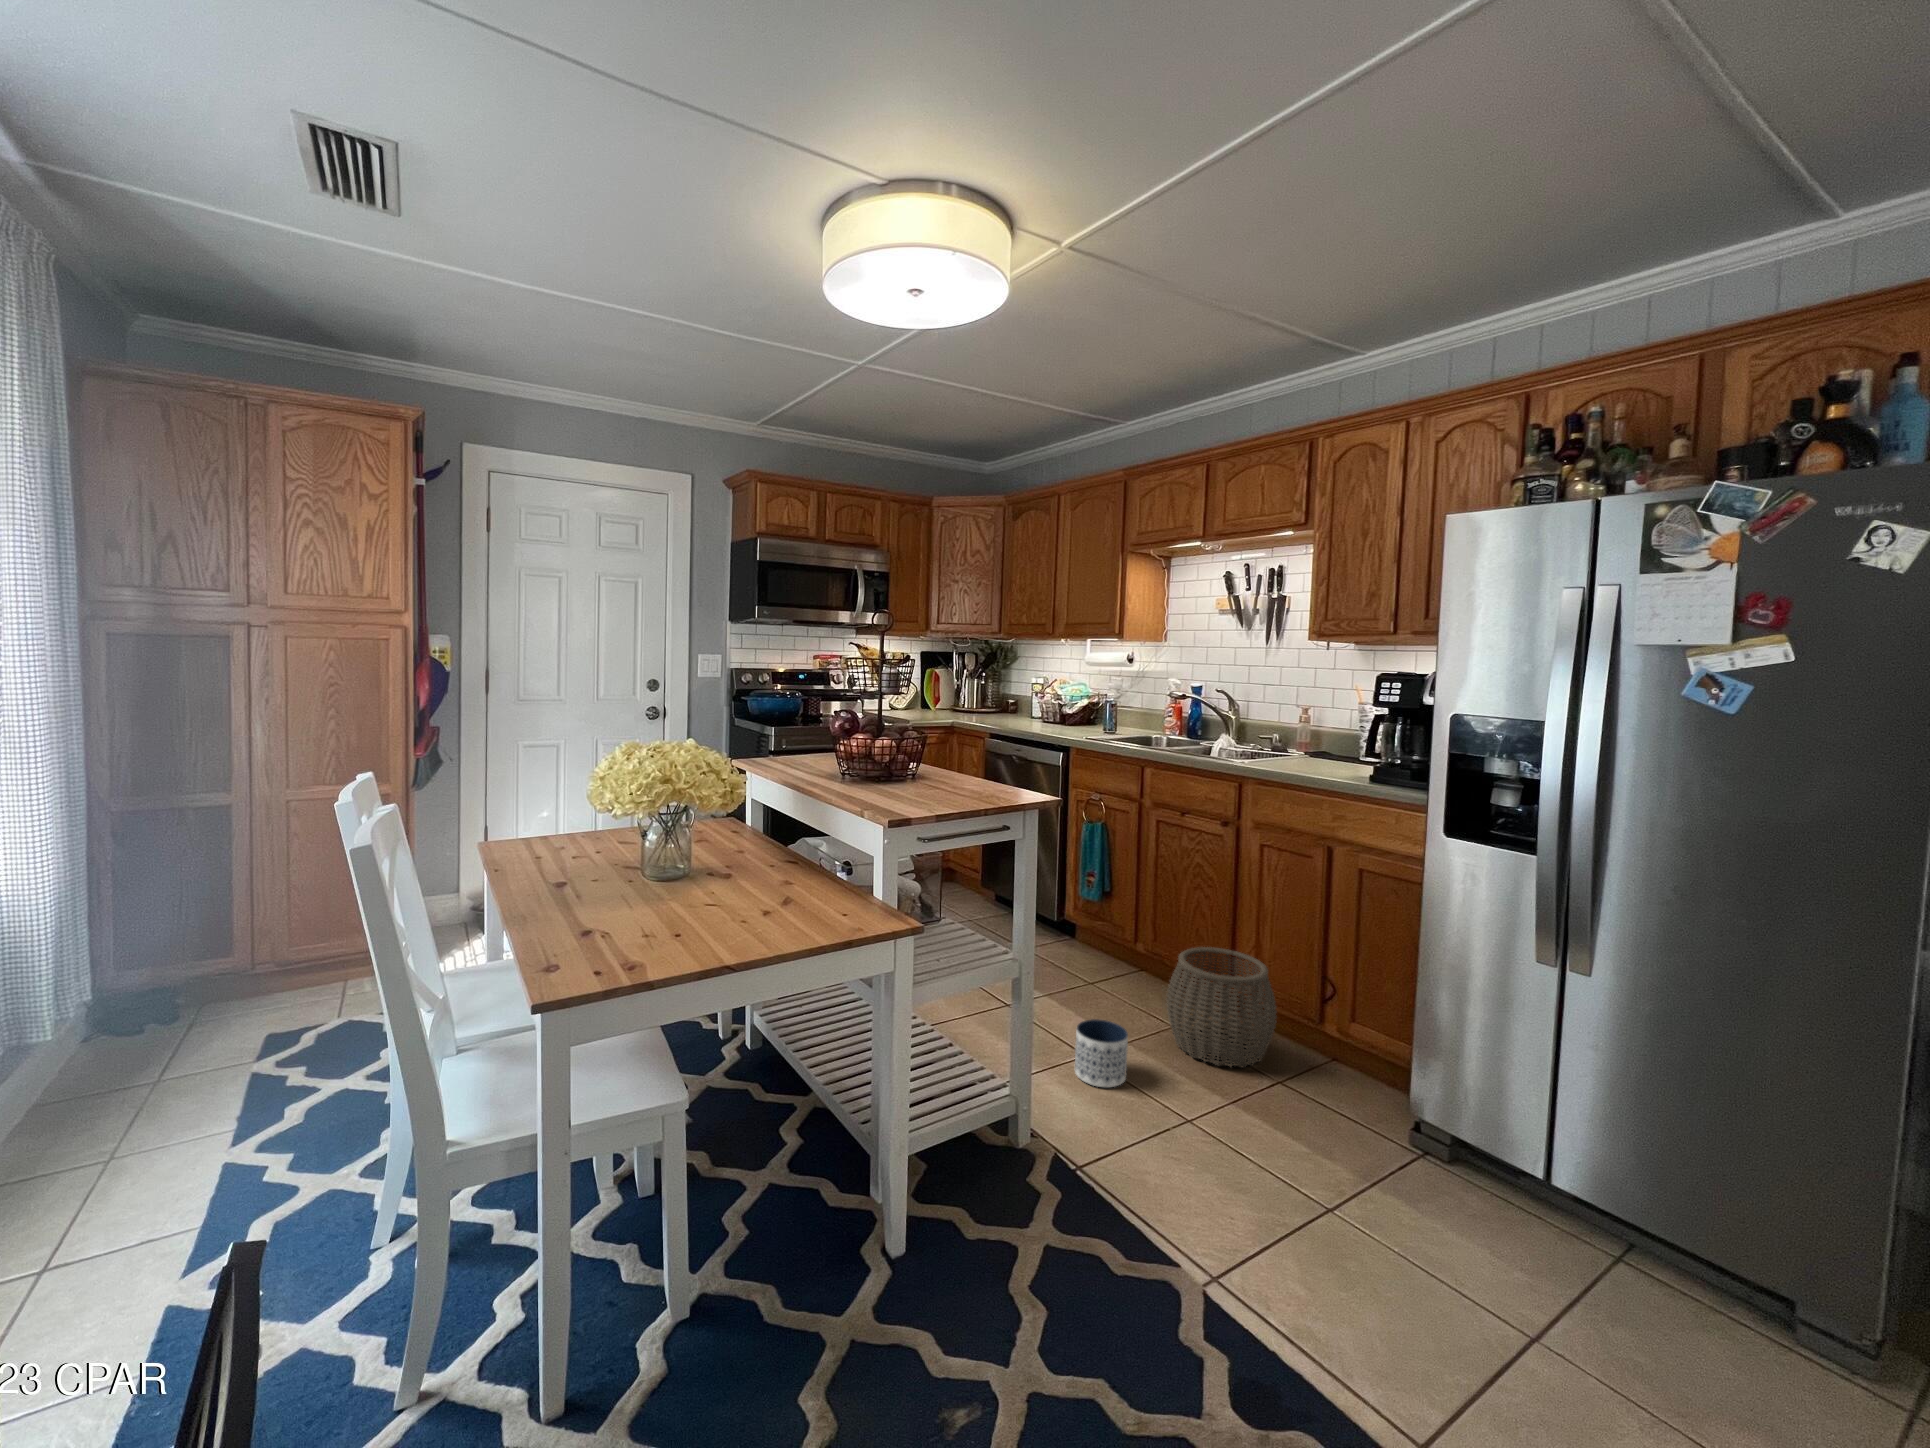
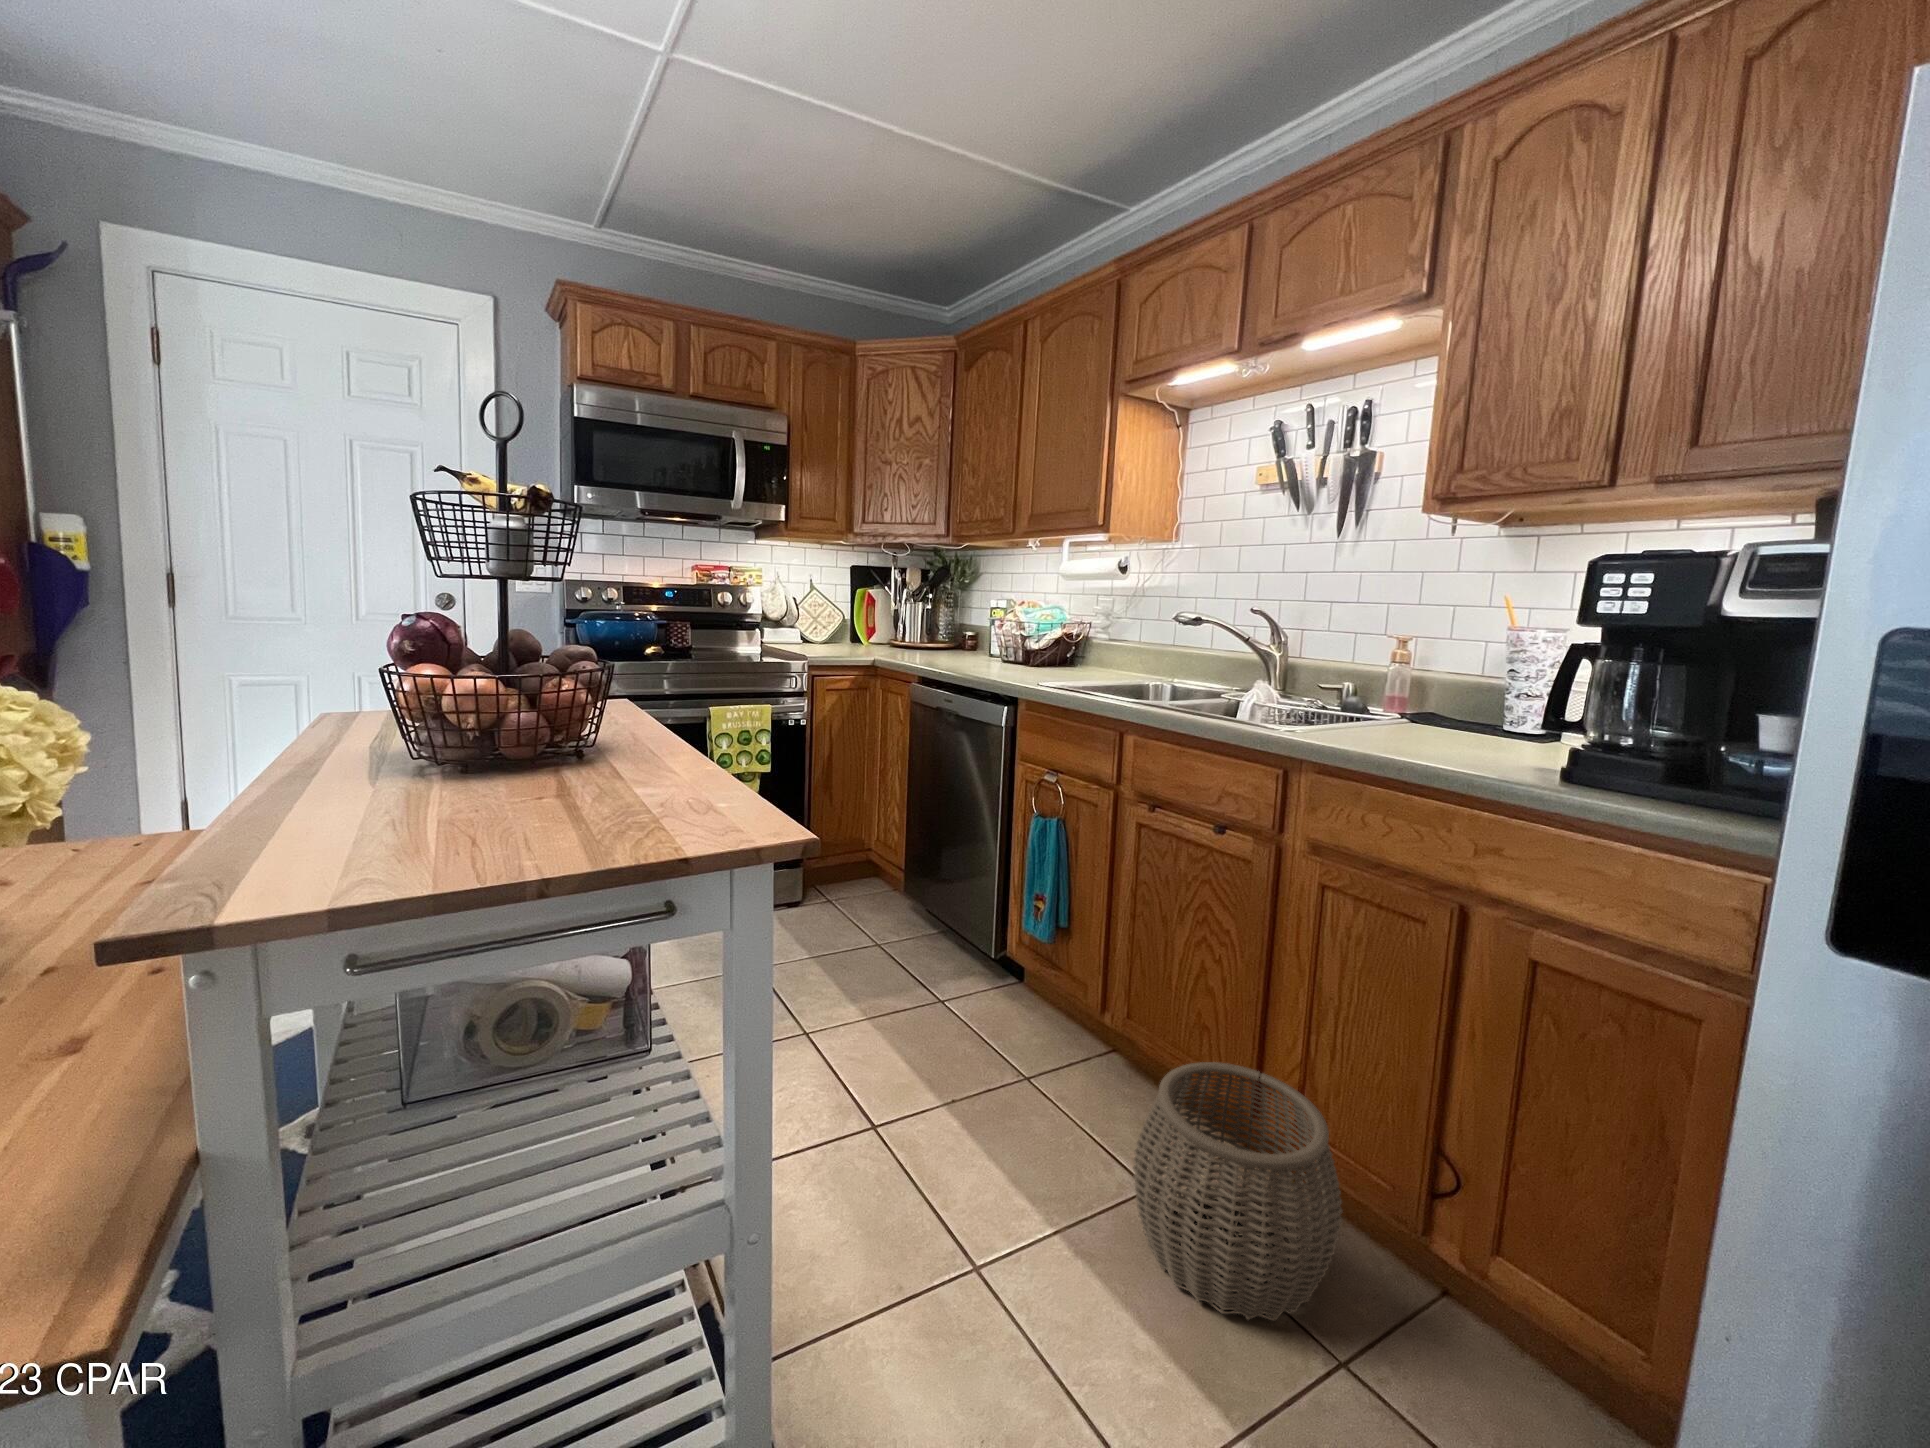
planter: present [1075,1019,1128,1087] -> none [941,1218,1044,1381]

